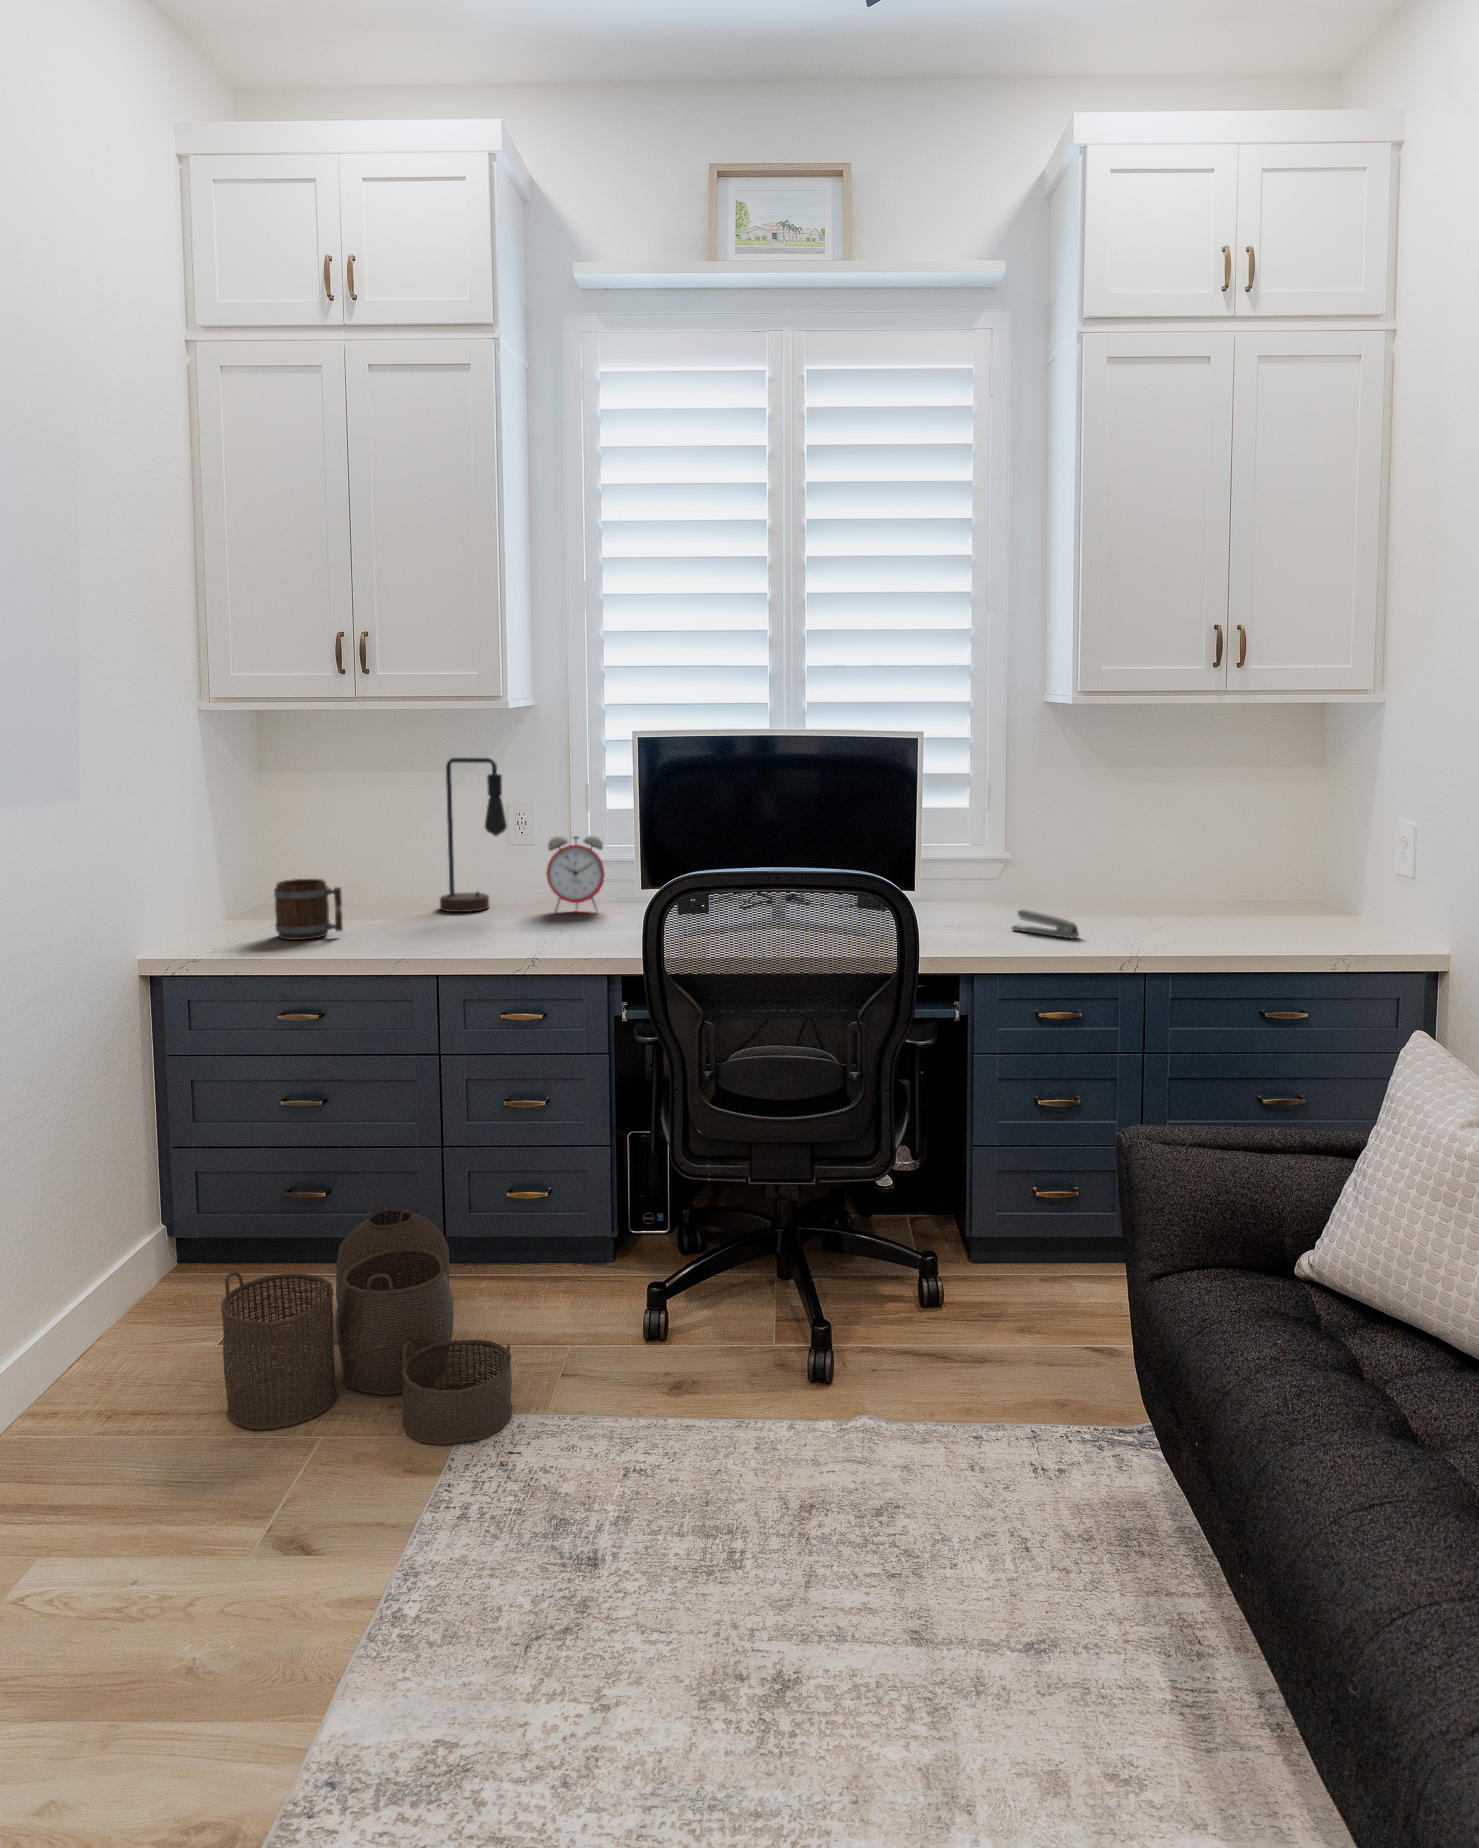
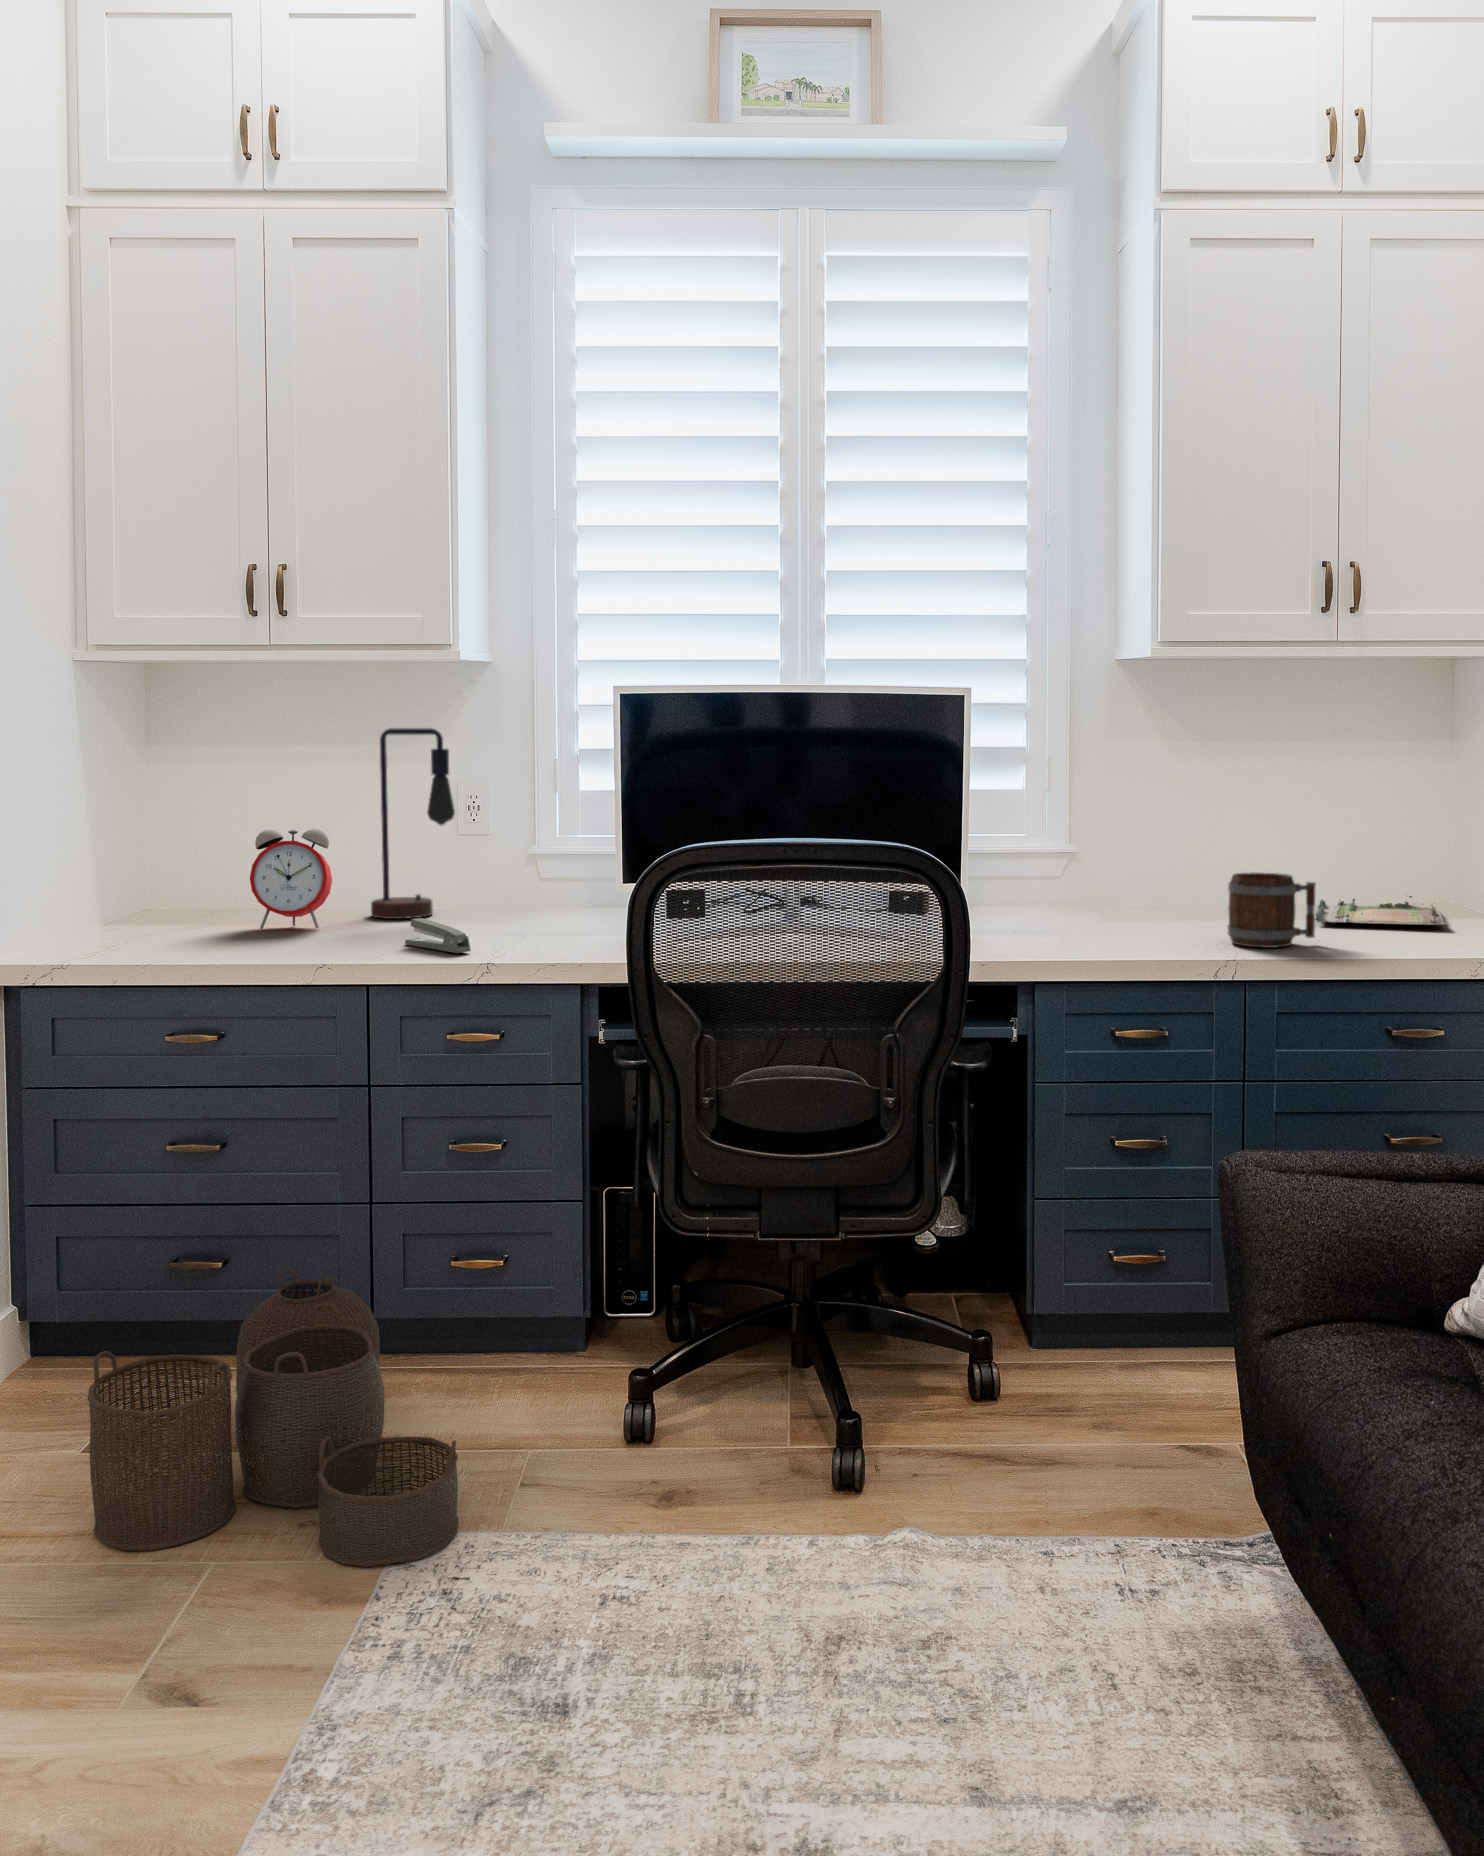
alarm clock: present [546,835,605,912] -> present [250,829,332,929]
mug: present [274,879,343,940] -> present [1227,873,1316,948]
tray: none [1206,891,1314,922] -> present [1315,896,1446,925]
stapler: present [1012,909,1079,938] -> present [405,918,471,953]

